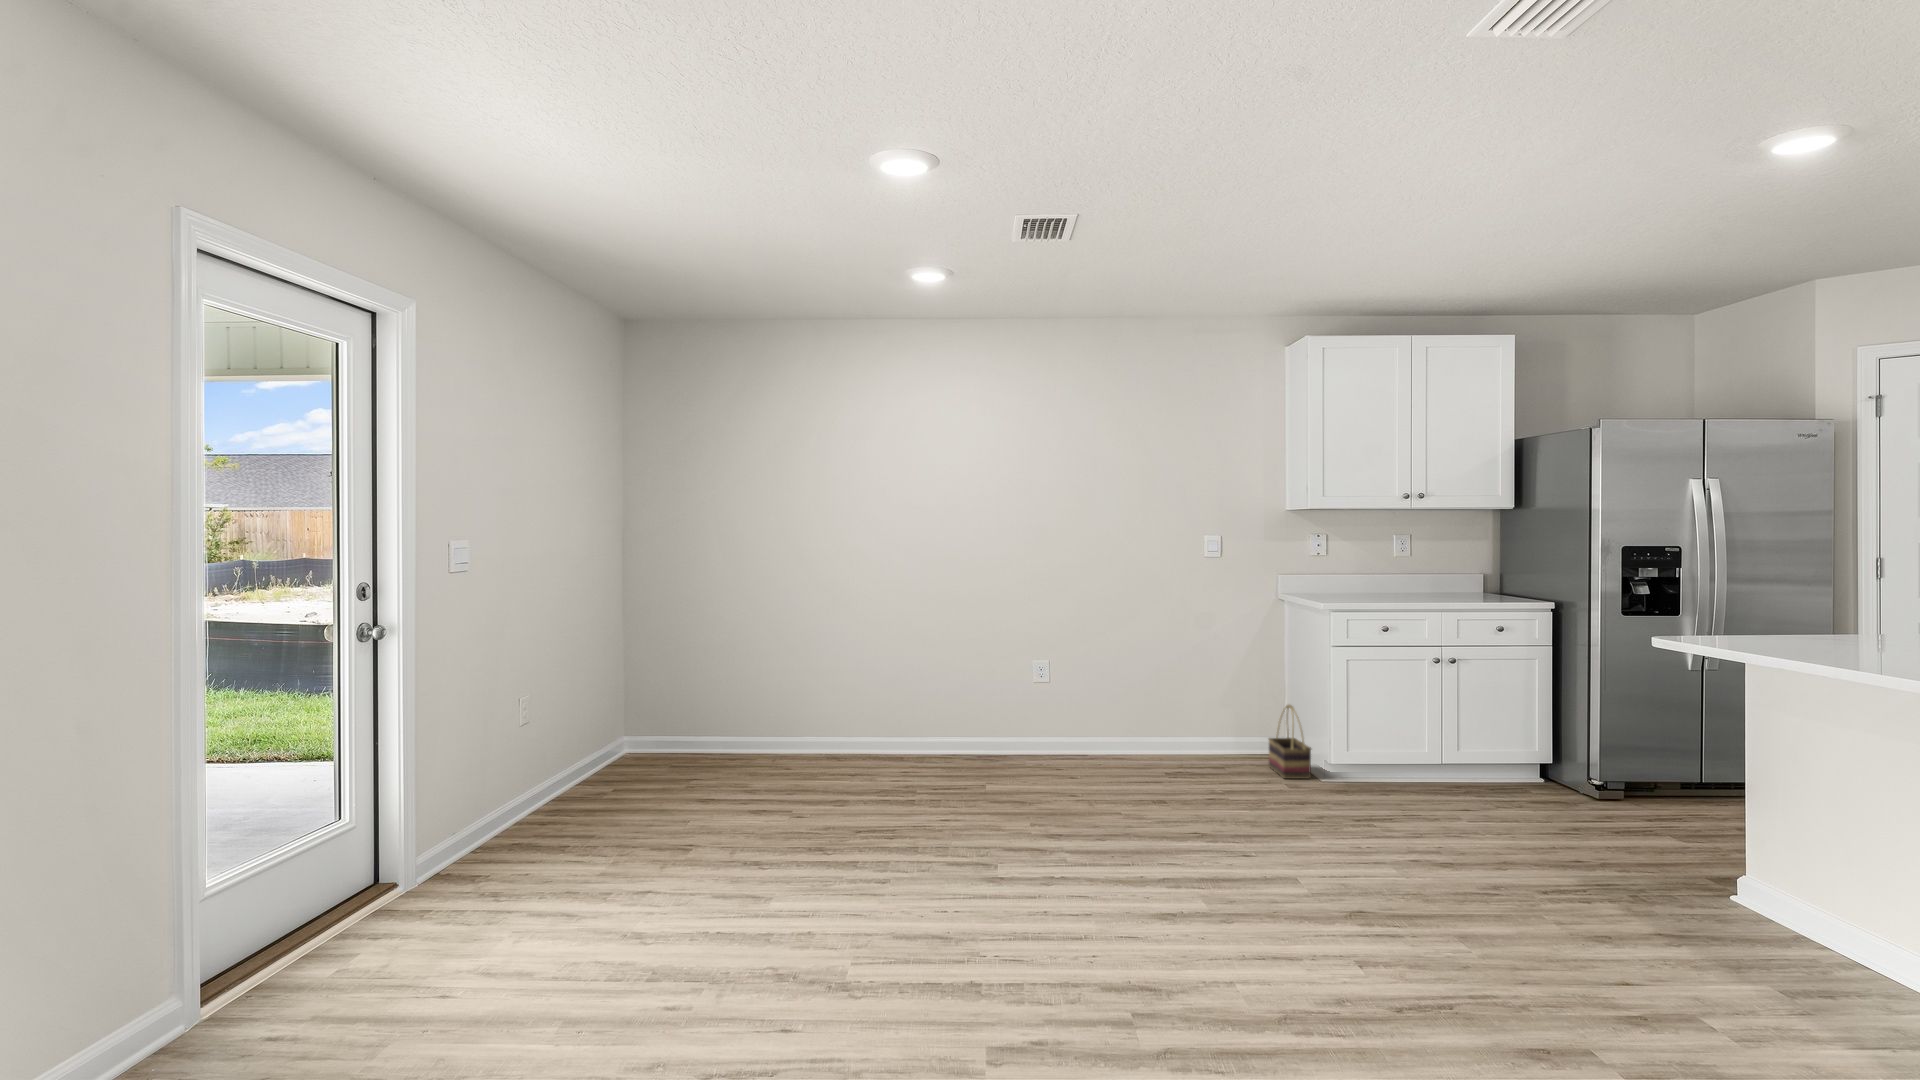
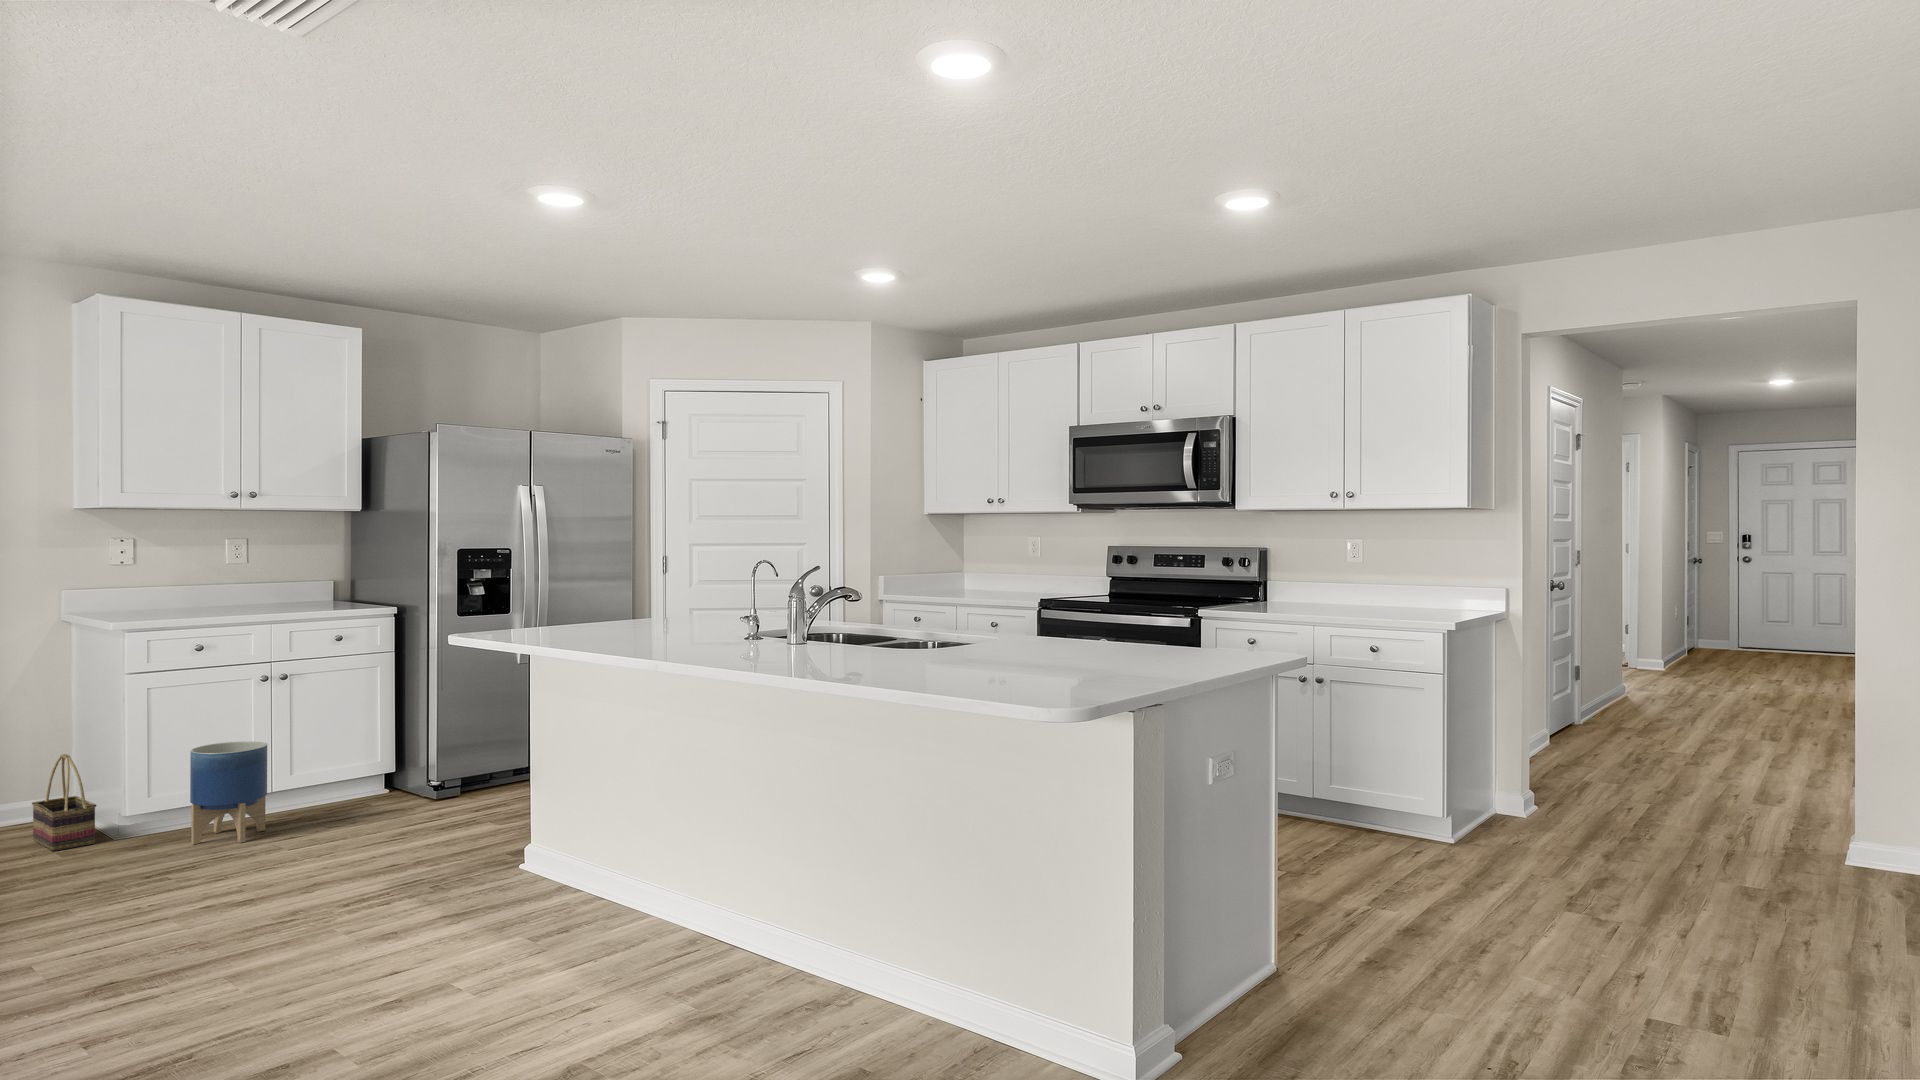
planter: none [1381,712,1442,803] -> present [190,741,267,844]

